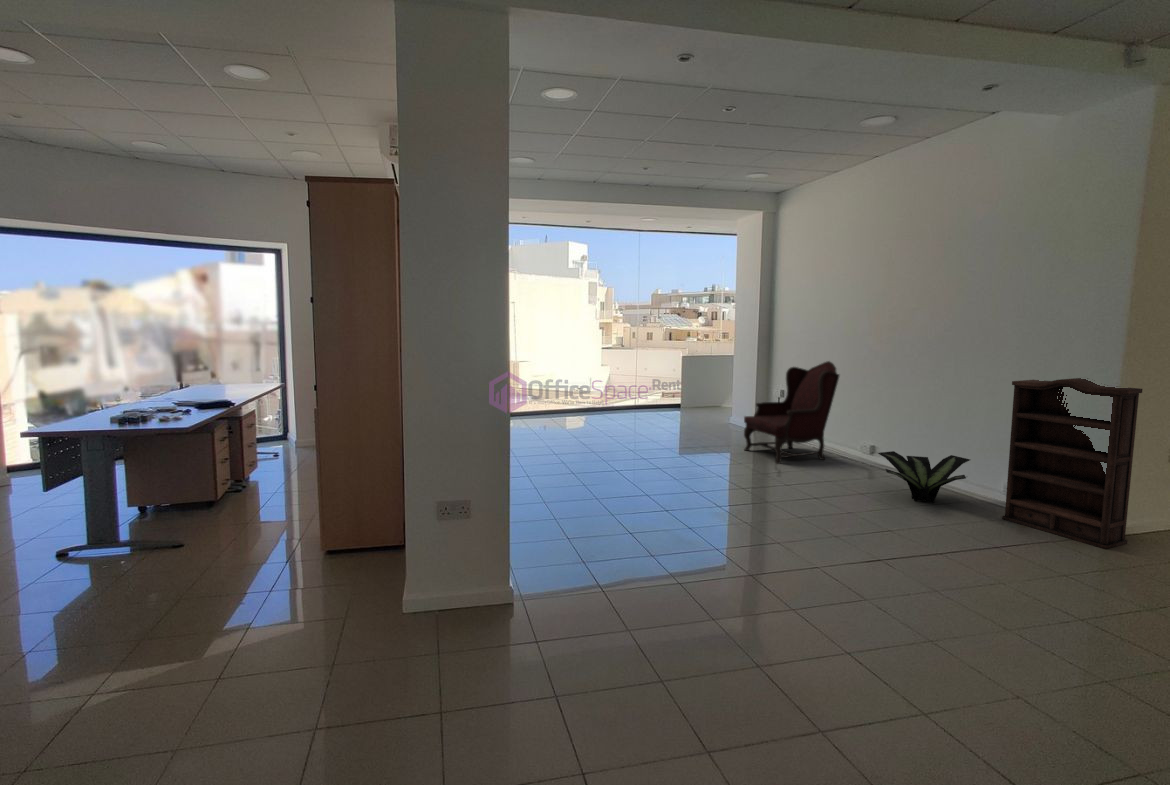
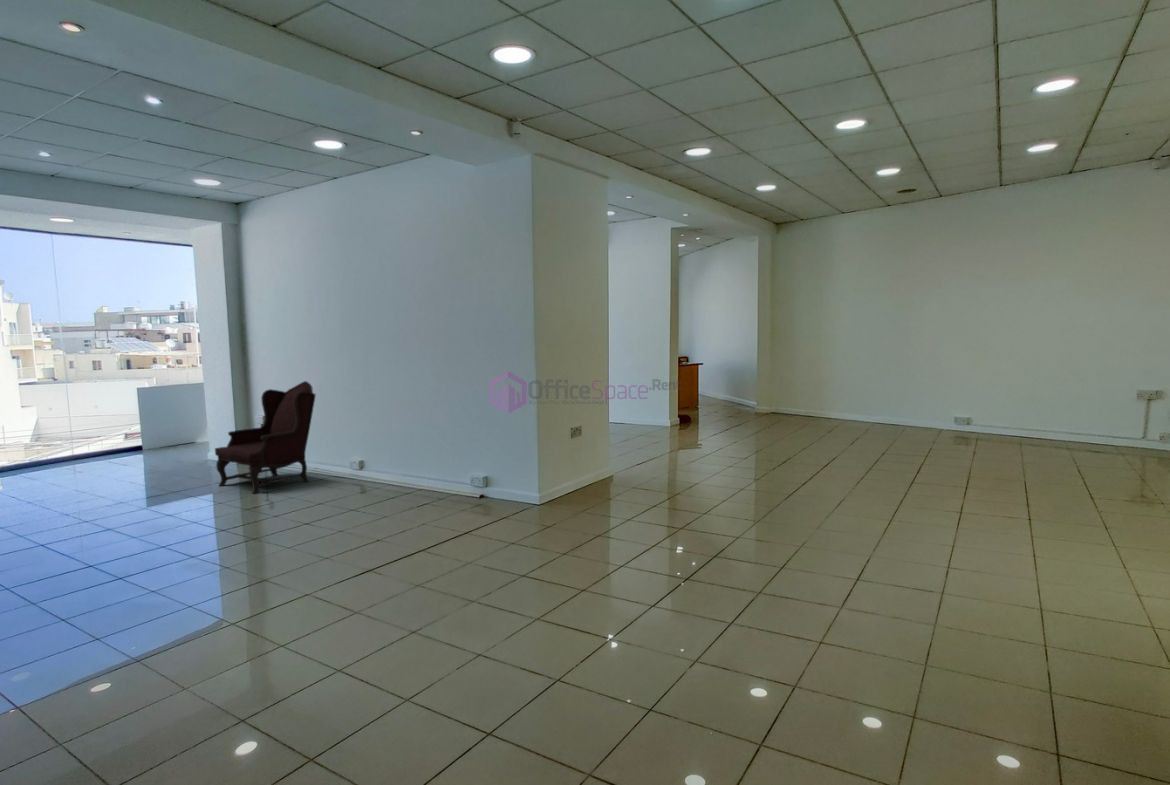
bookshelf: present [1002,378,1142,549] -> none [445,381,531,514]
potted plant: present [878,451,970,503] -> none [348,458,428,506]

